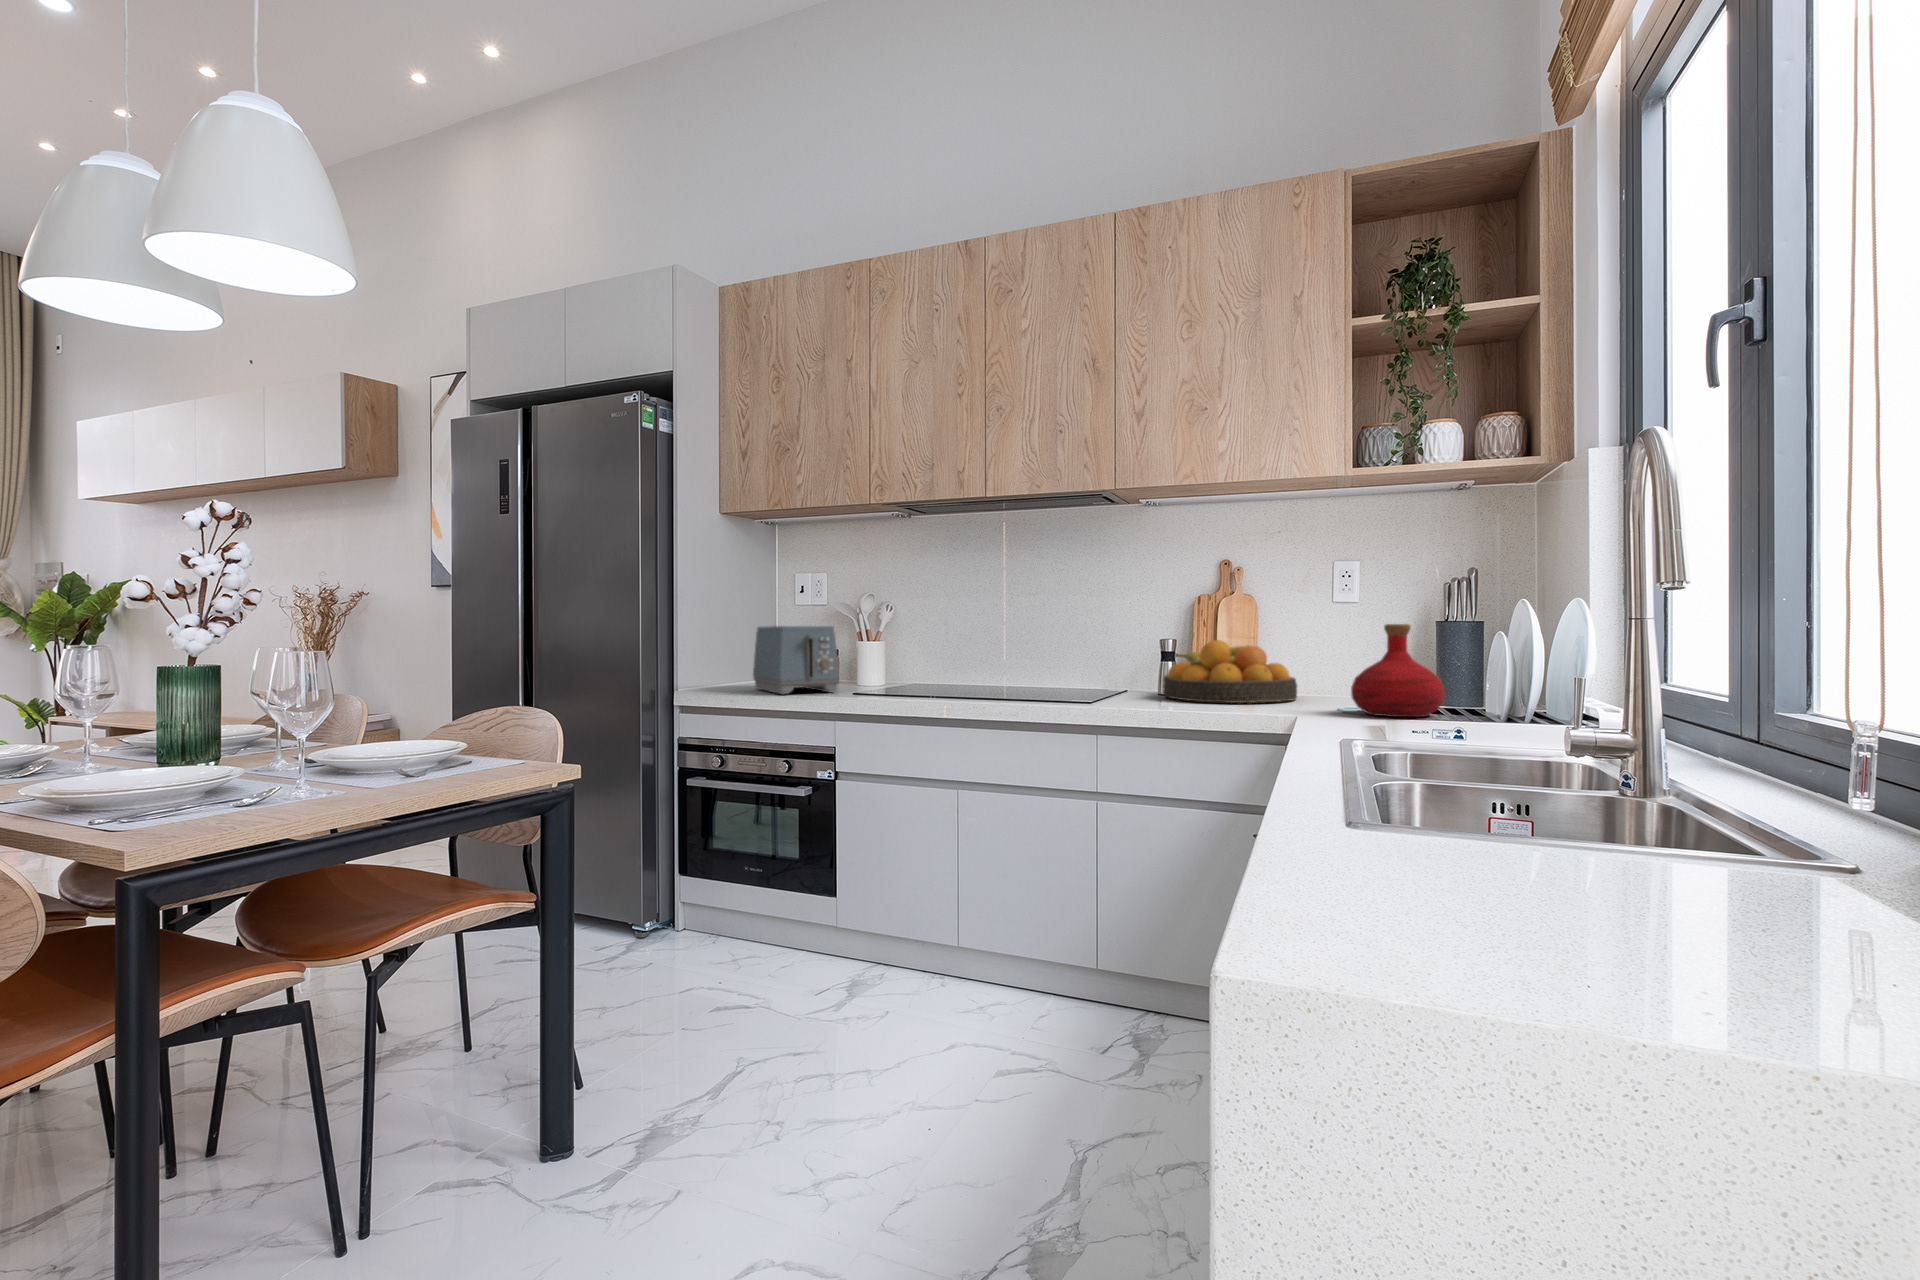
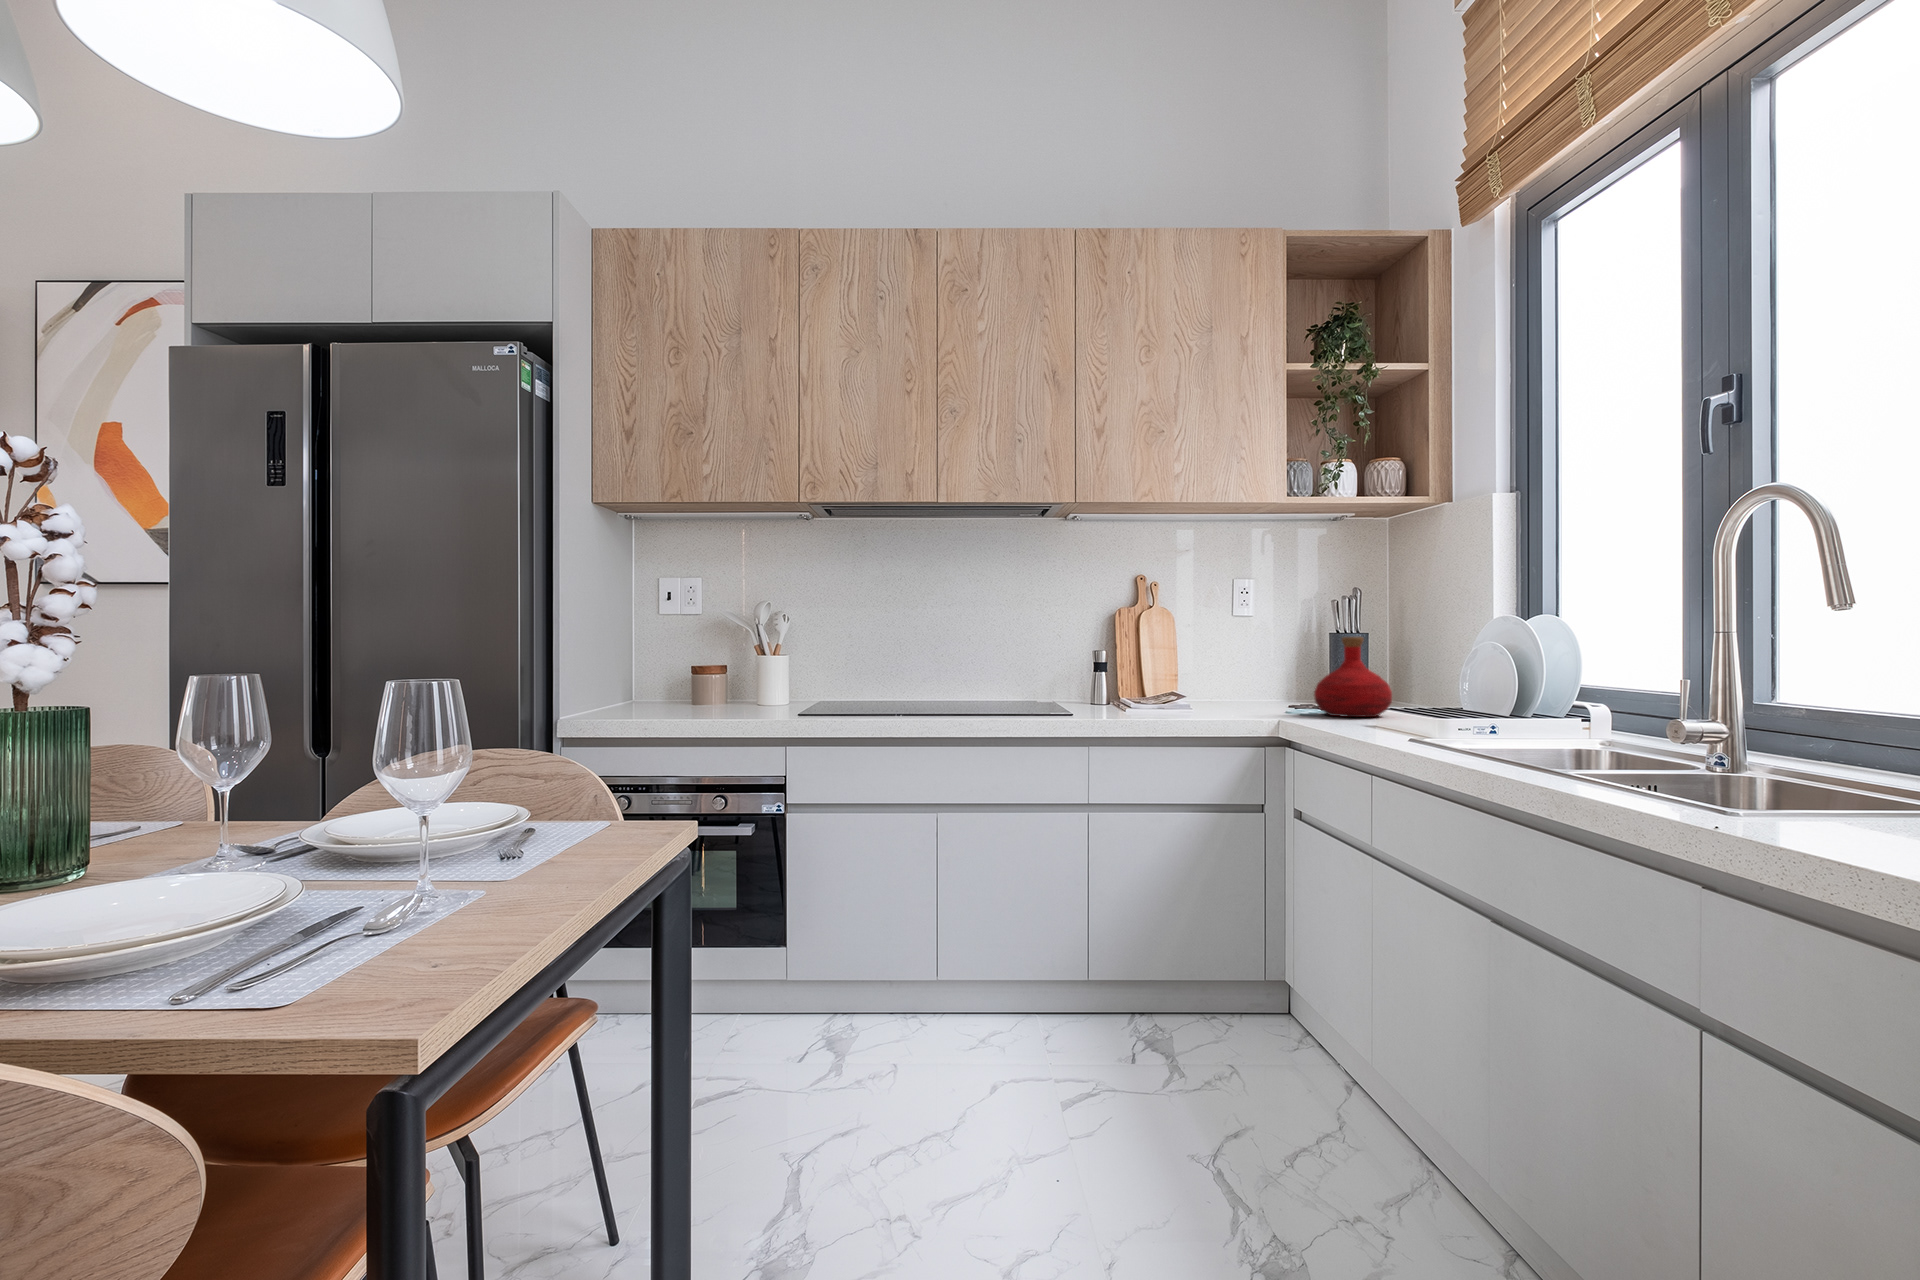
toaster: present [753,626,839,694] -> none [639,639,765,719]
fruit bowl: present [1163,640,1297,703] -> none [1111,652,1236,711]

